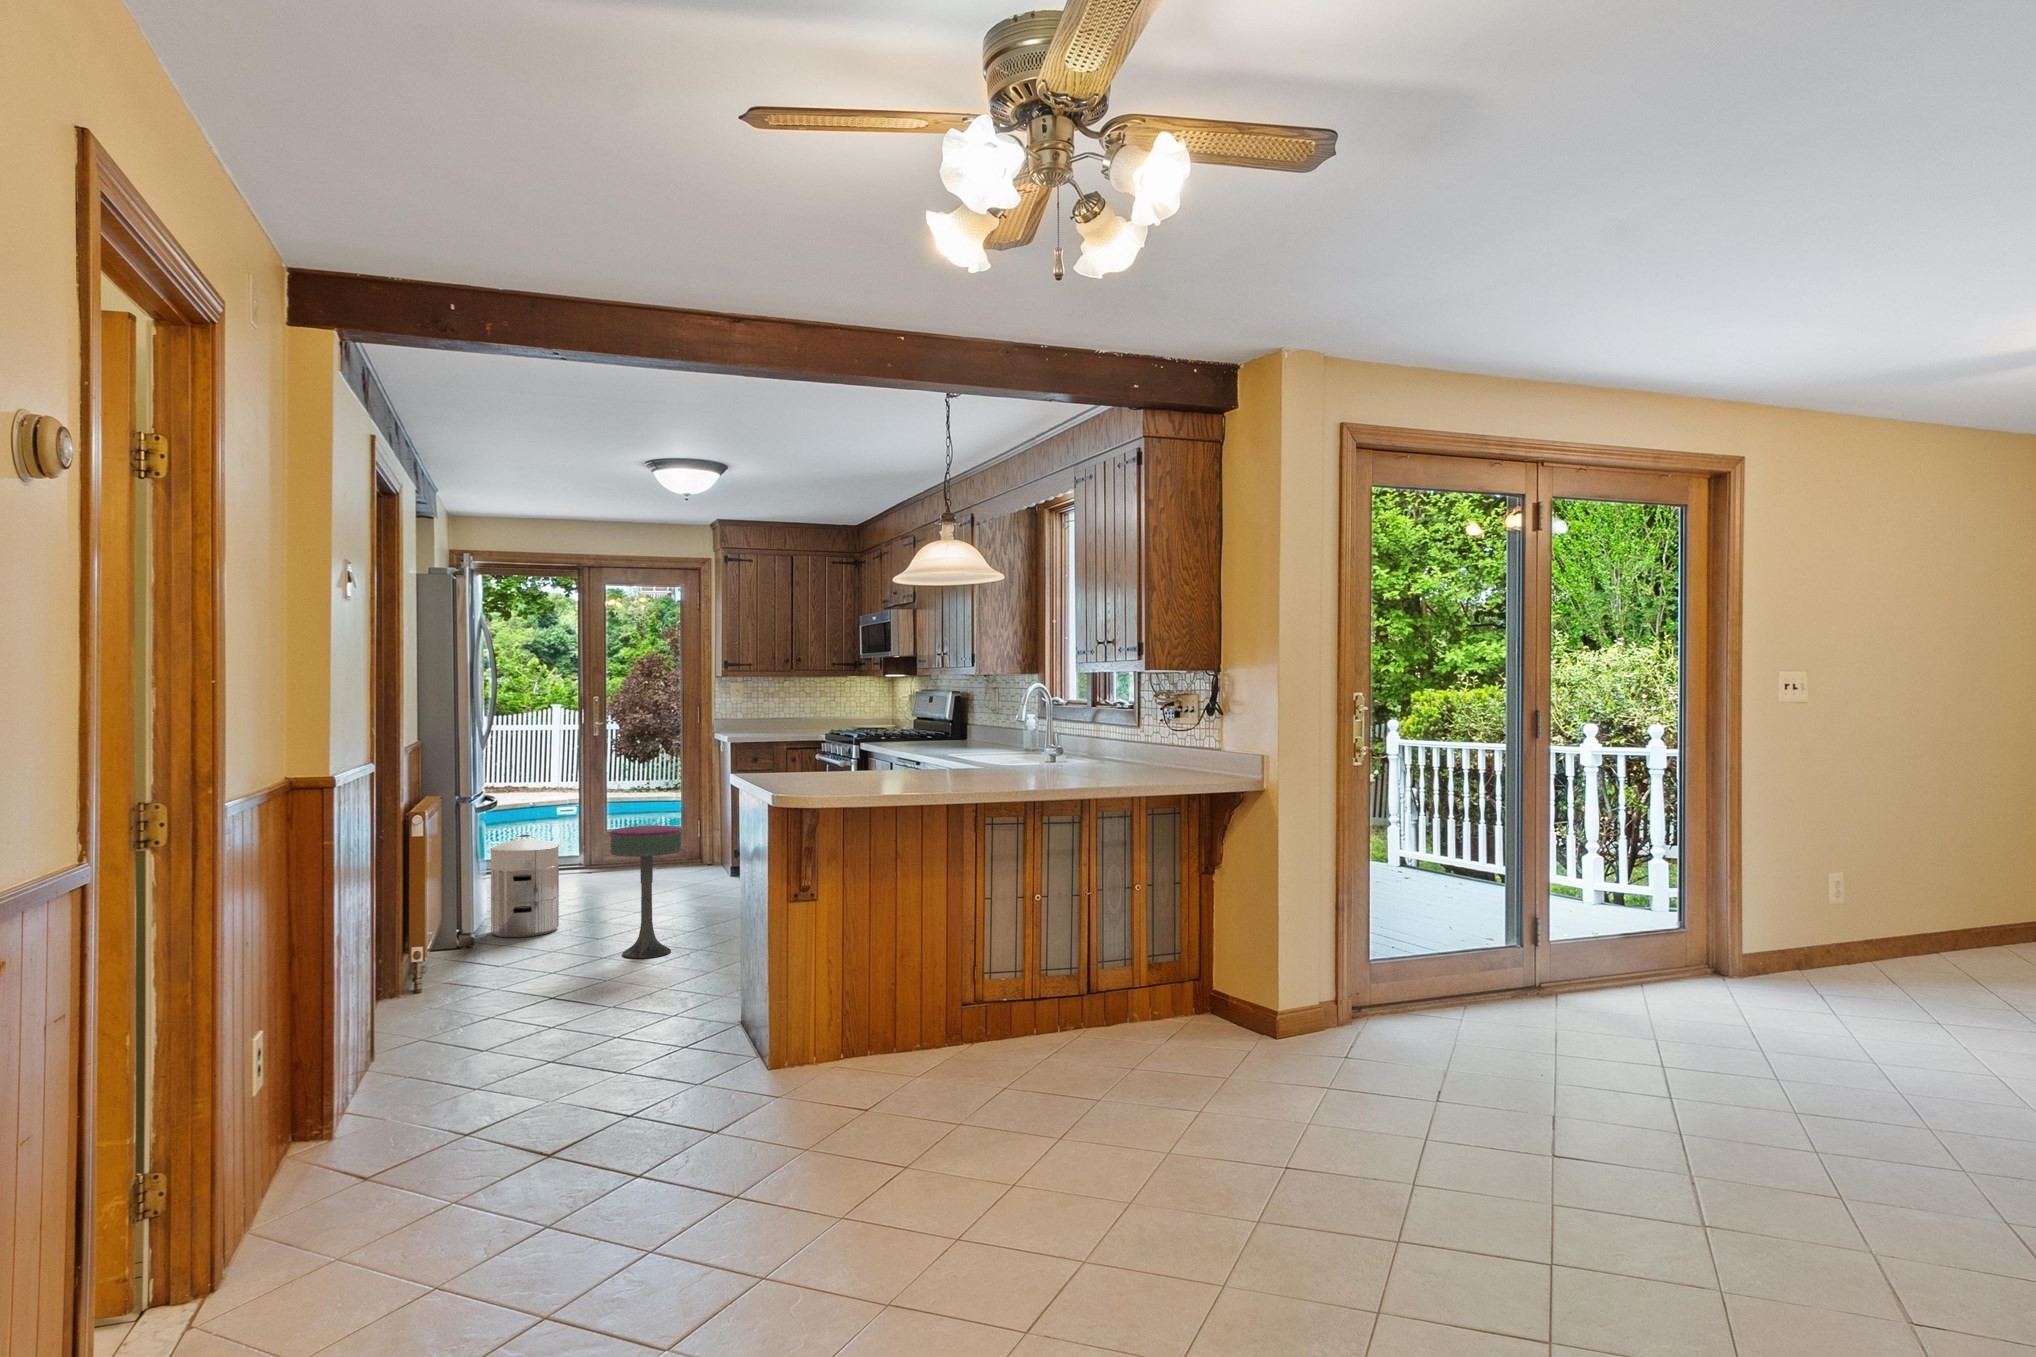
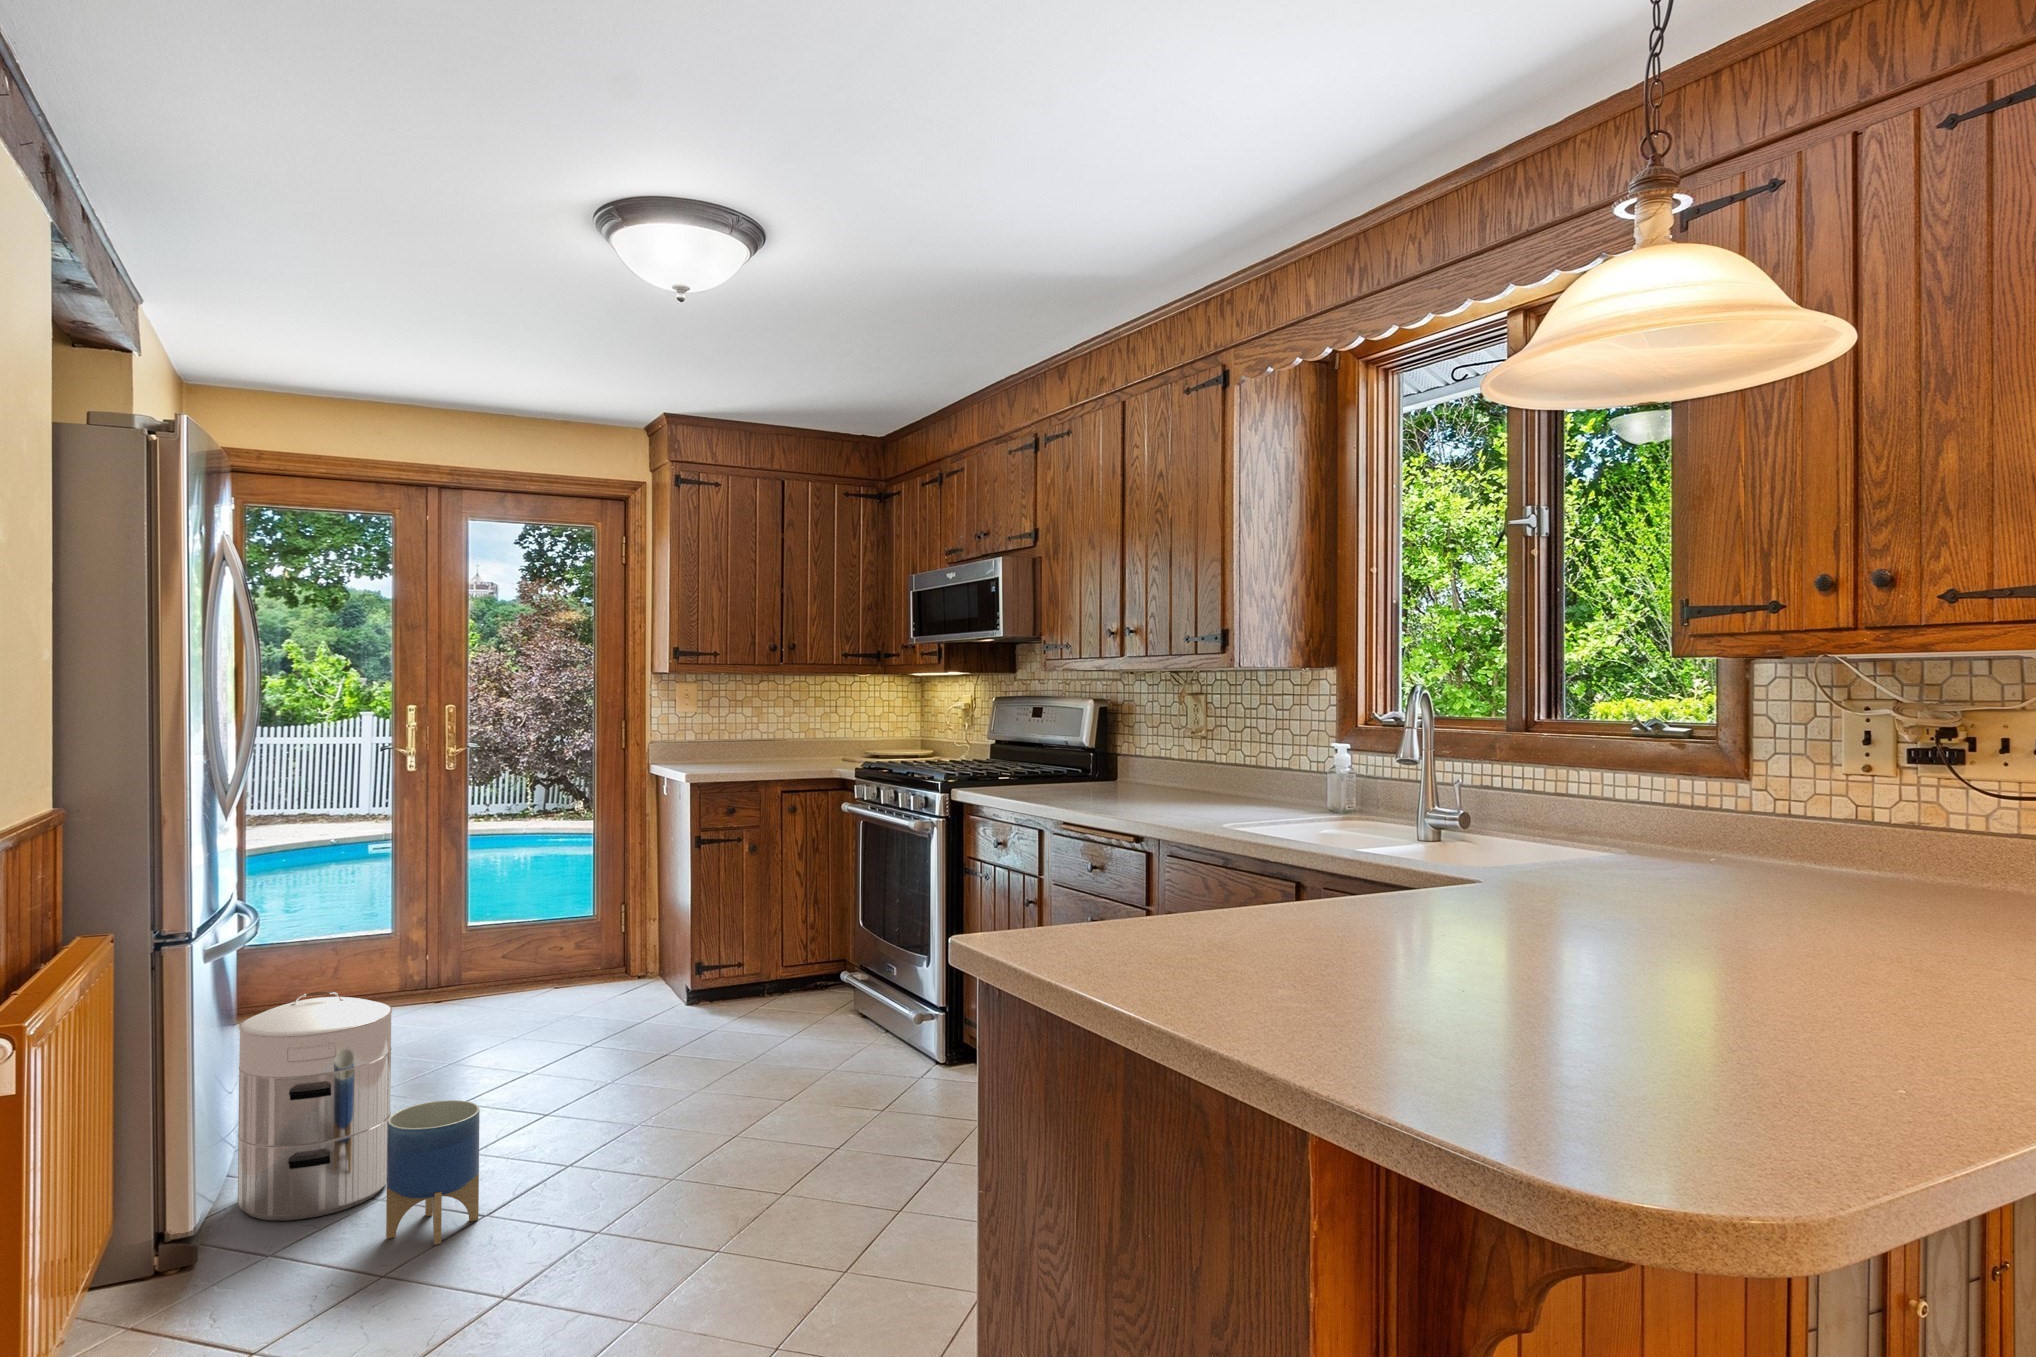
bar stool: present [610,825,682,958] -> none [523,984,684,1303]
planter: none [556,884,597,944] -> present [386,1100,480,1245]

